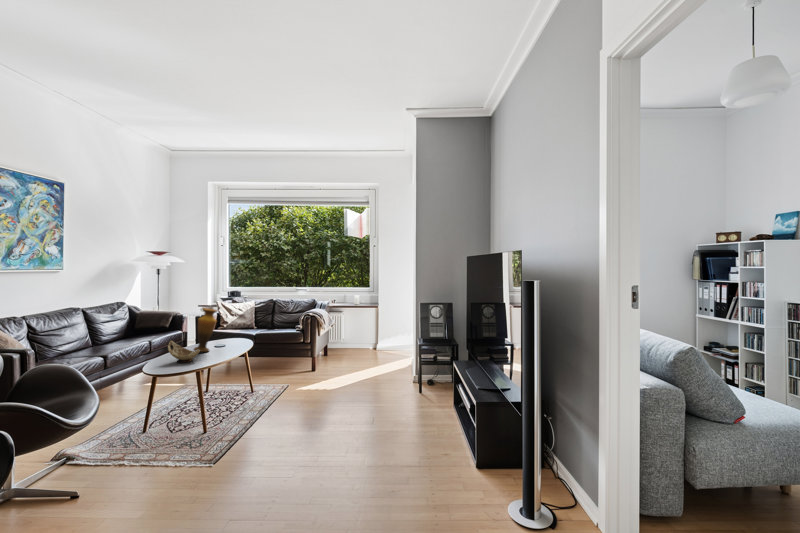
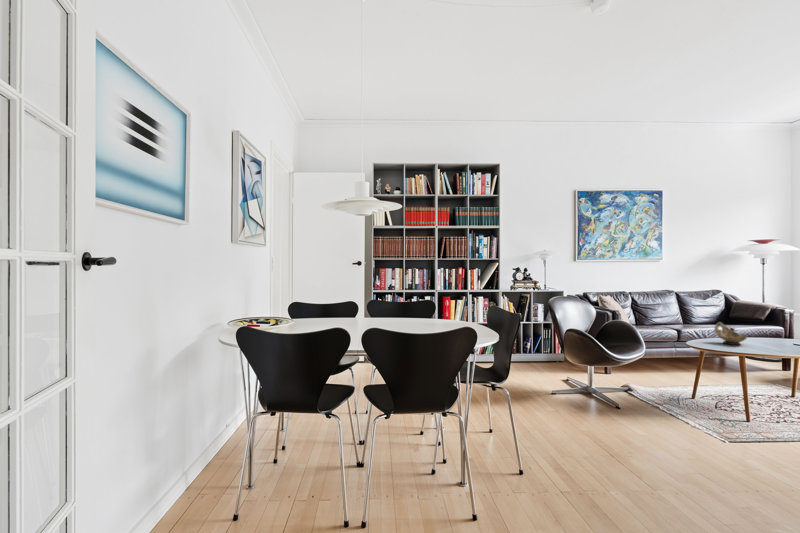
vase: present [194,308,217,352] -> none [752,296,784,343]

